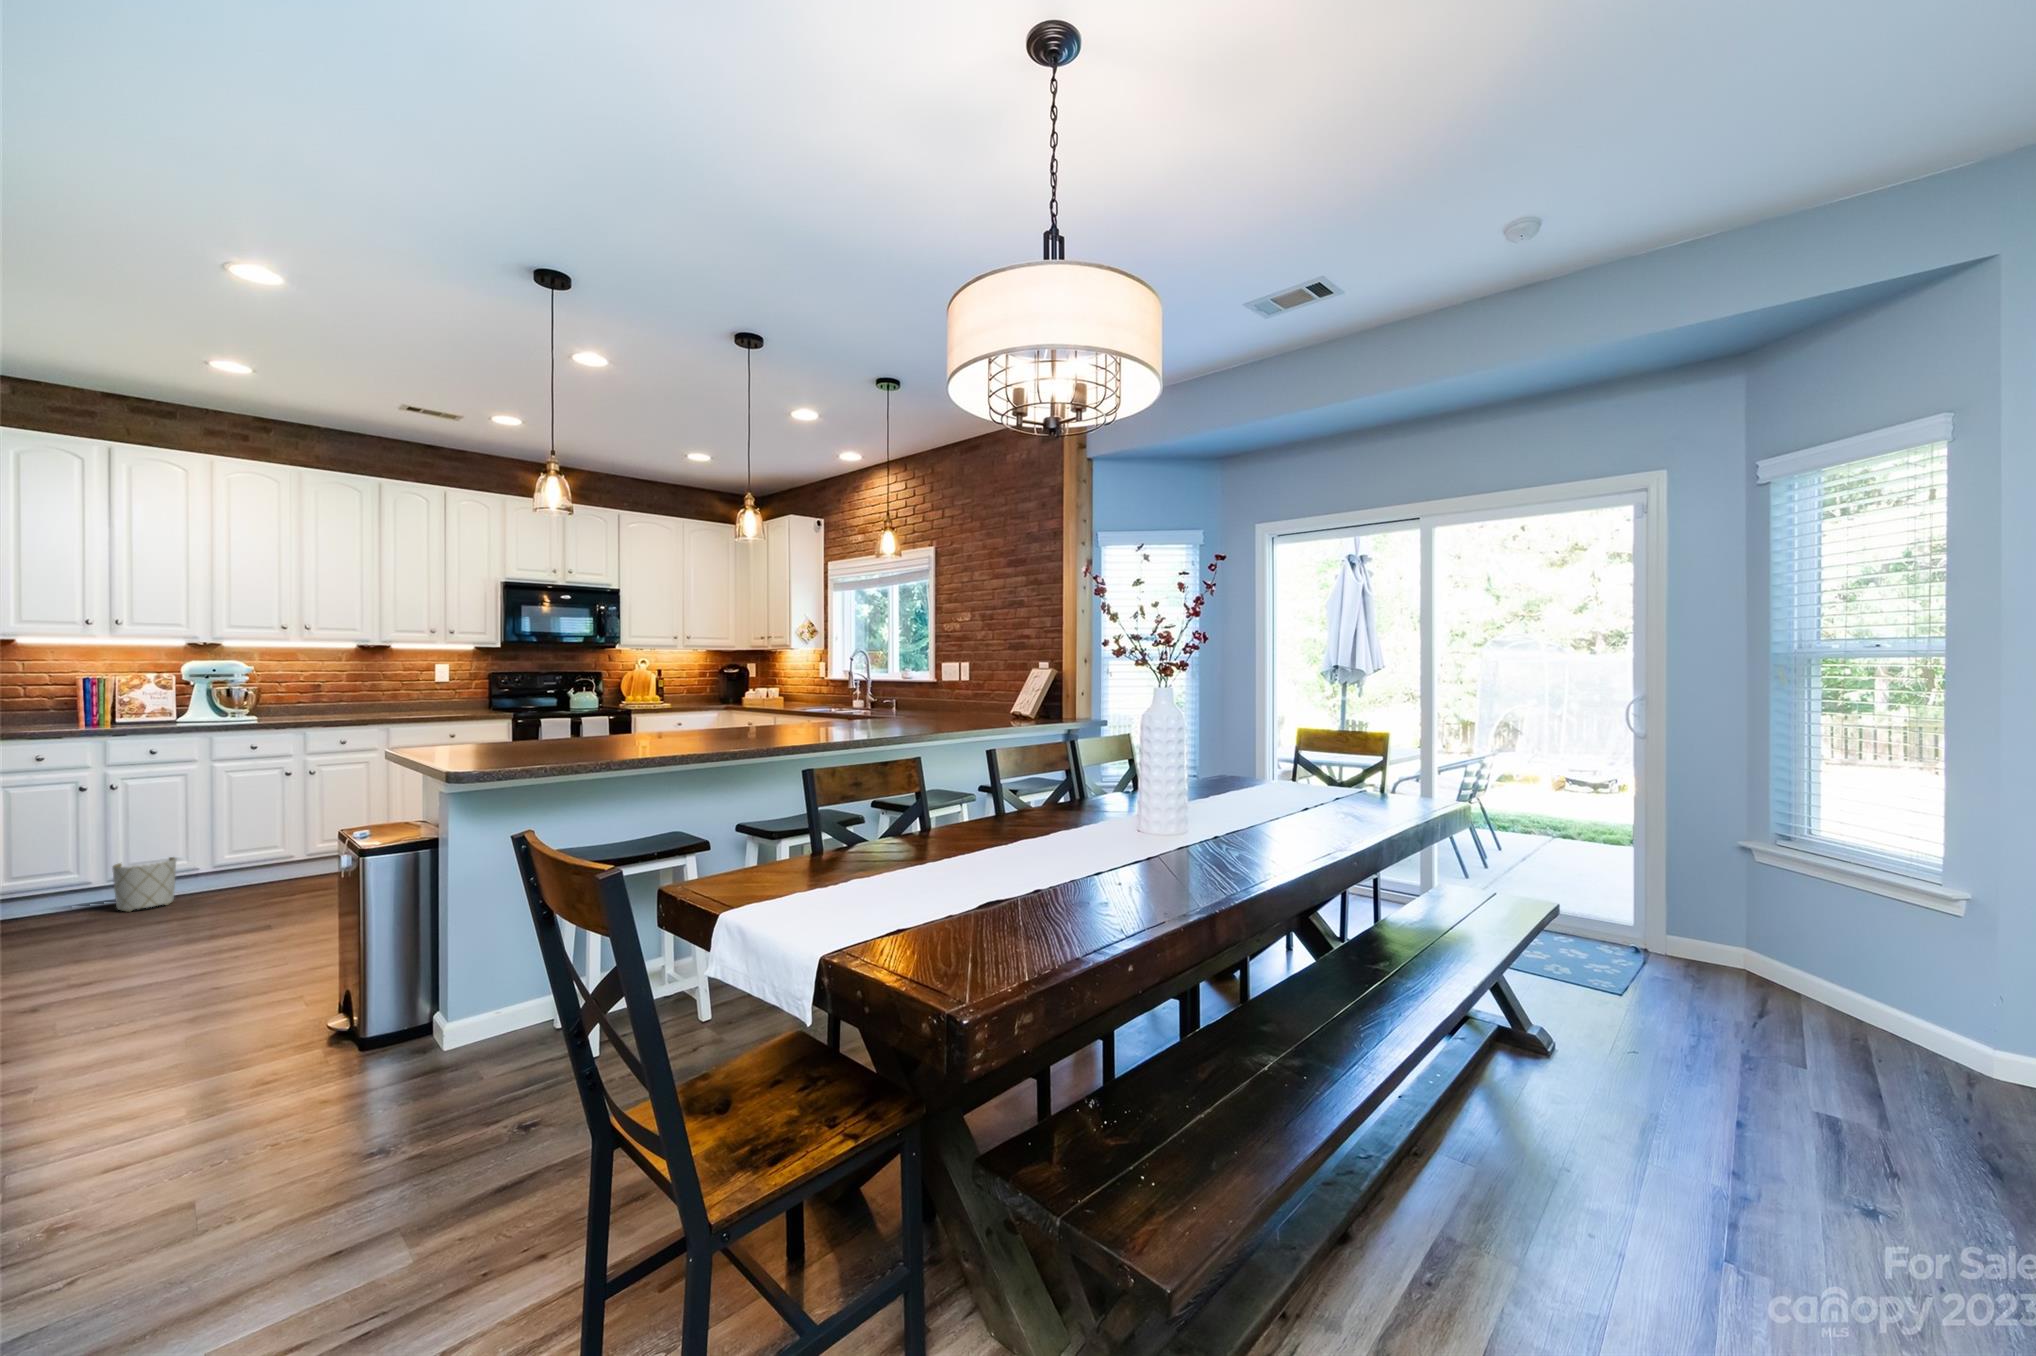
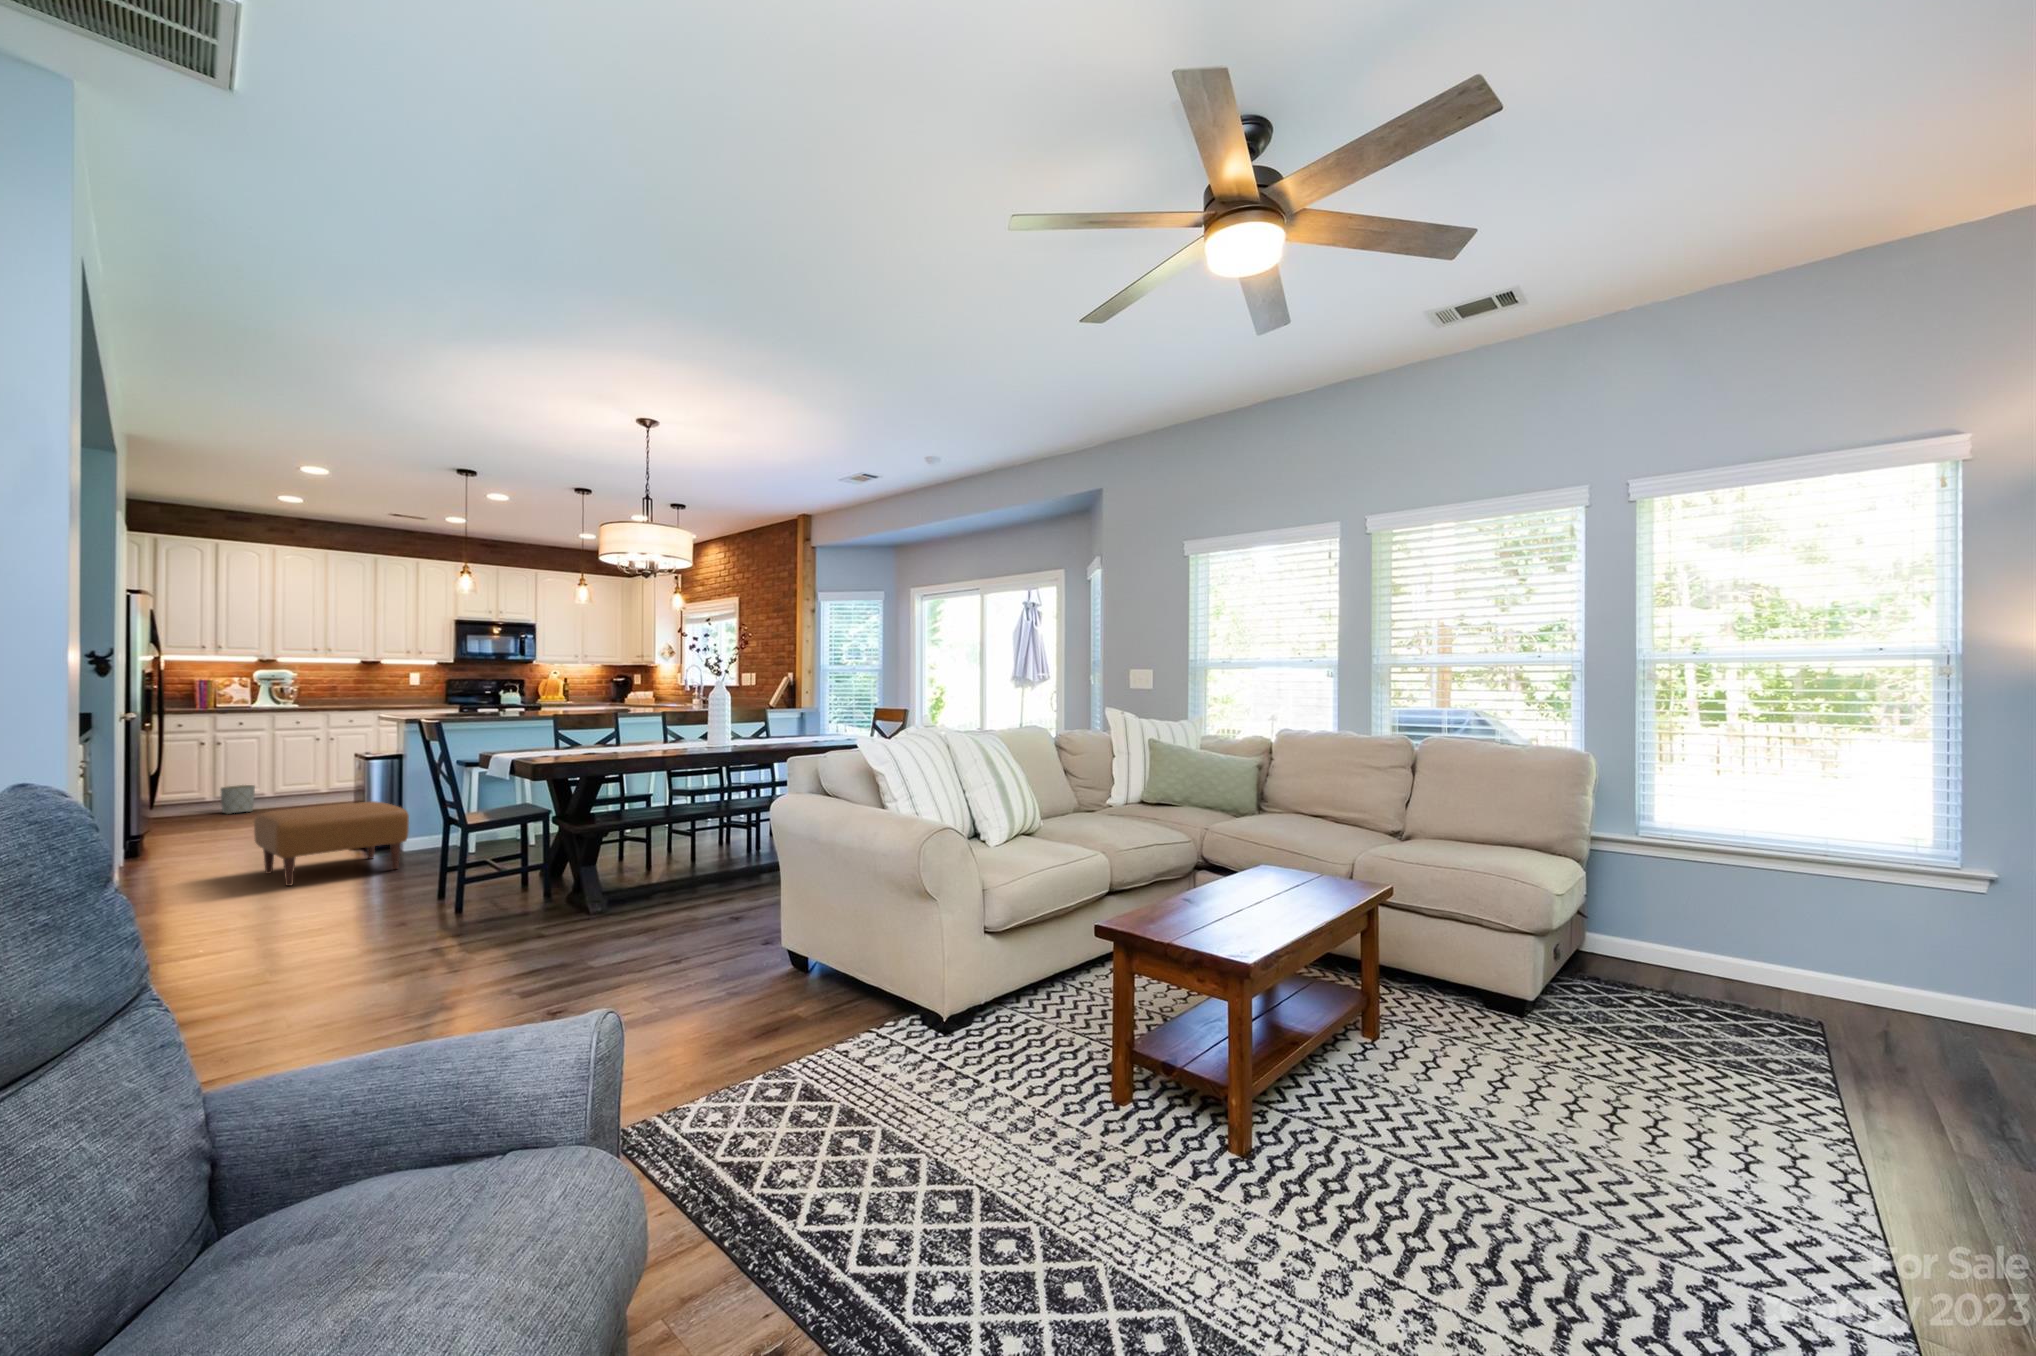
ottoman: none [62,958,459,1277] -> present [254,801,409,886]

